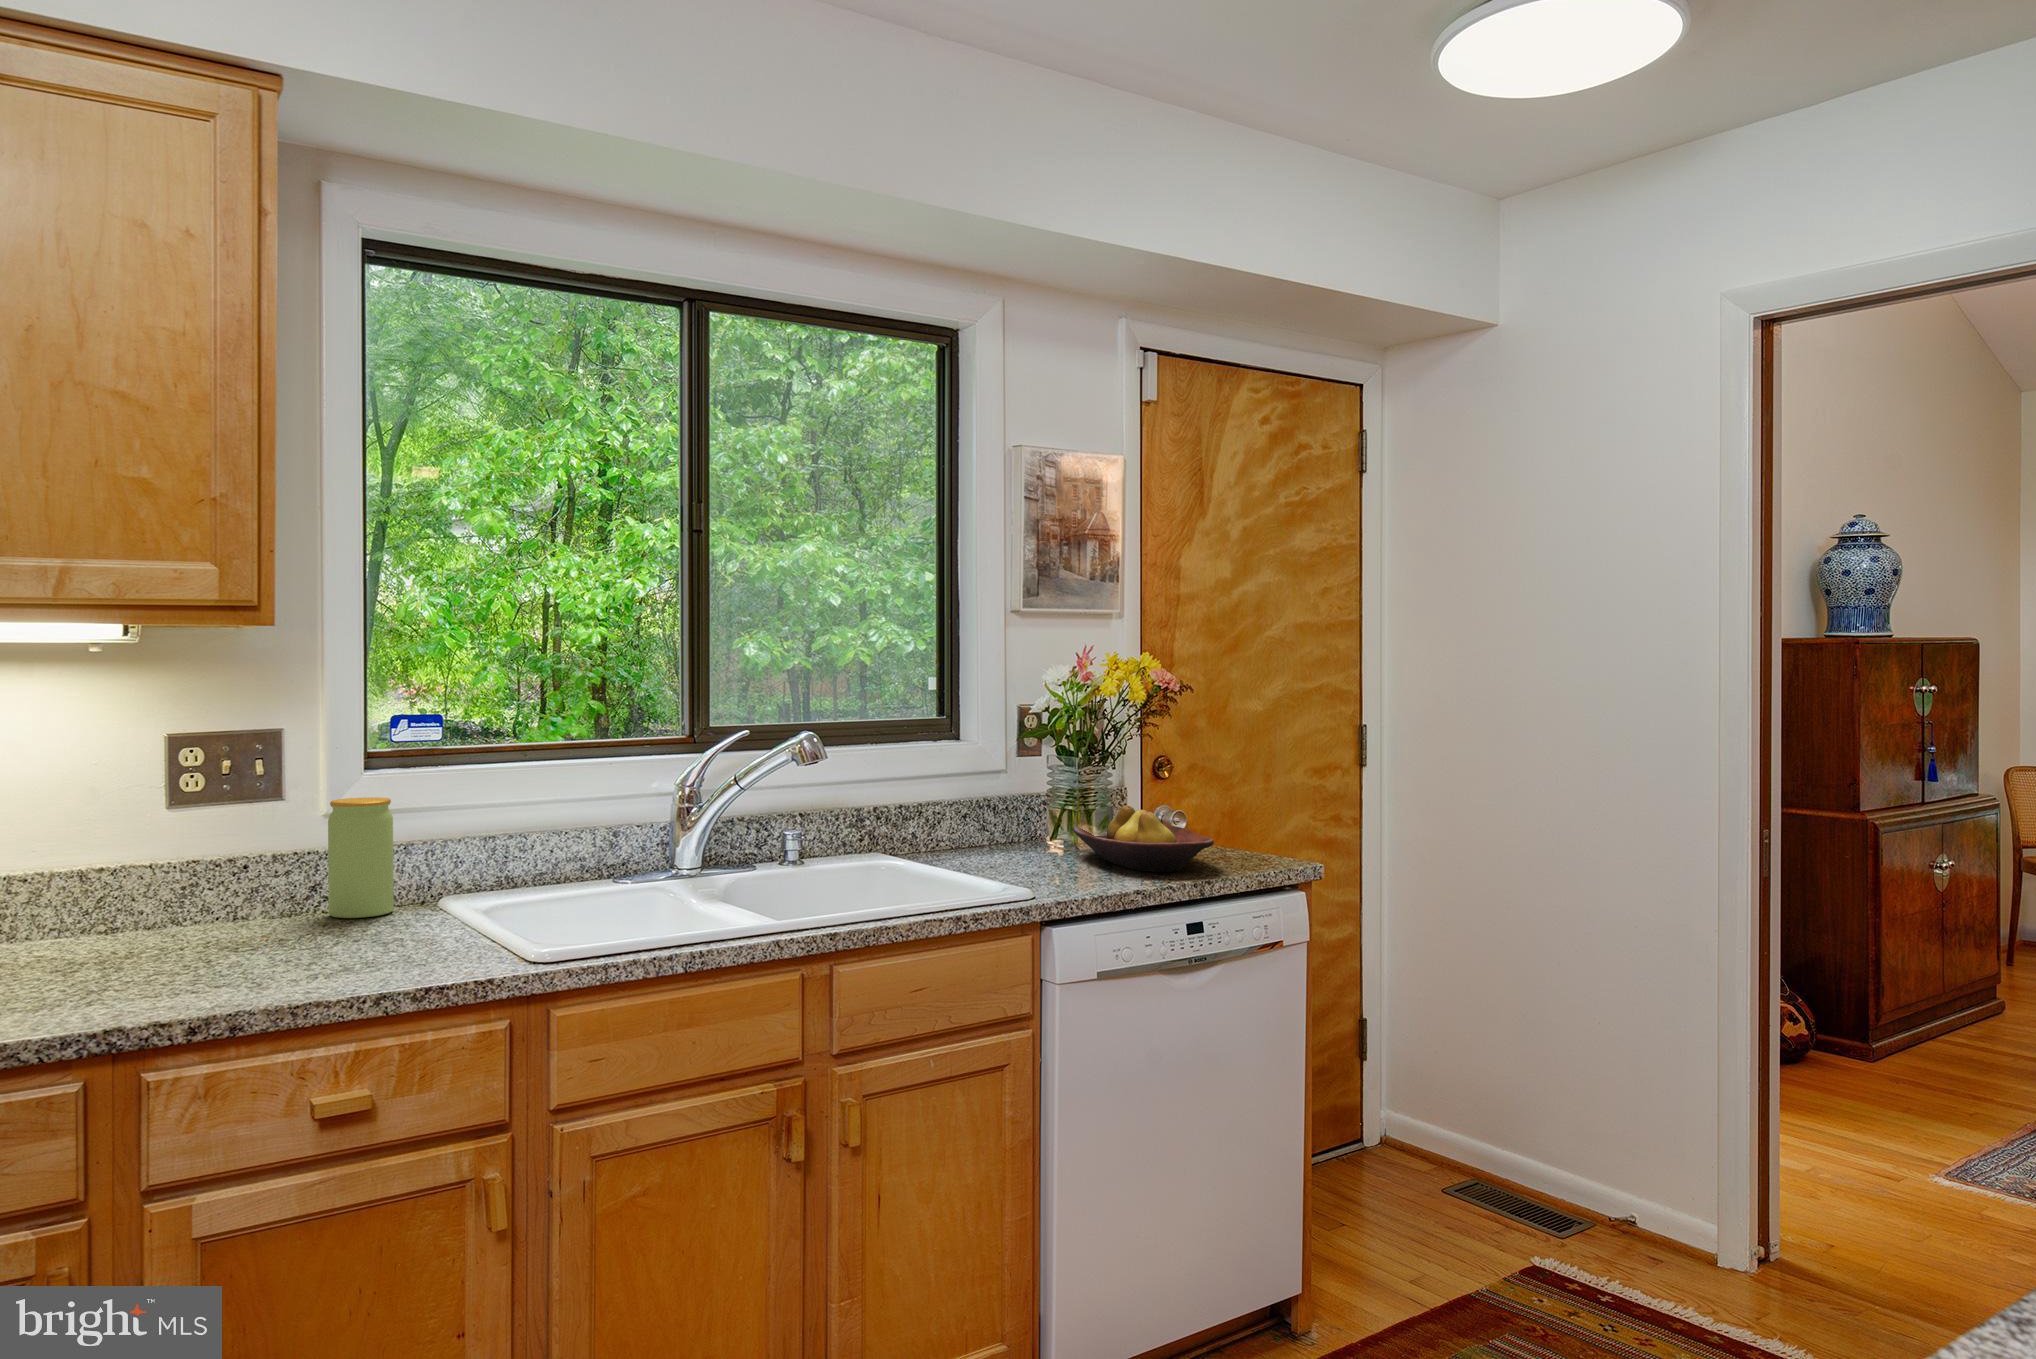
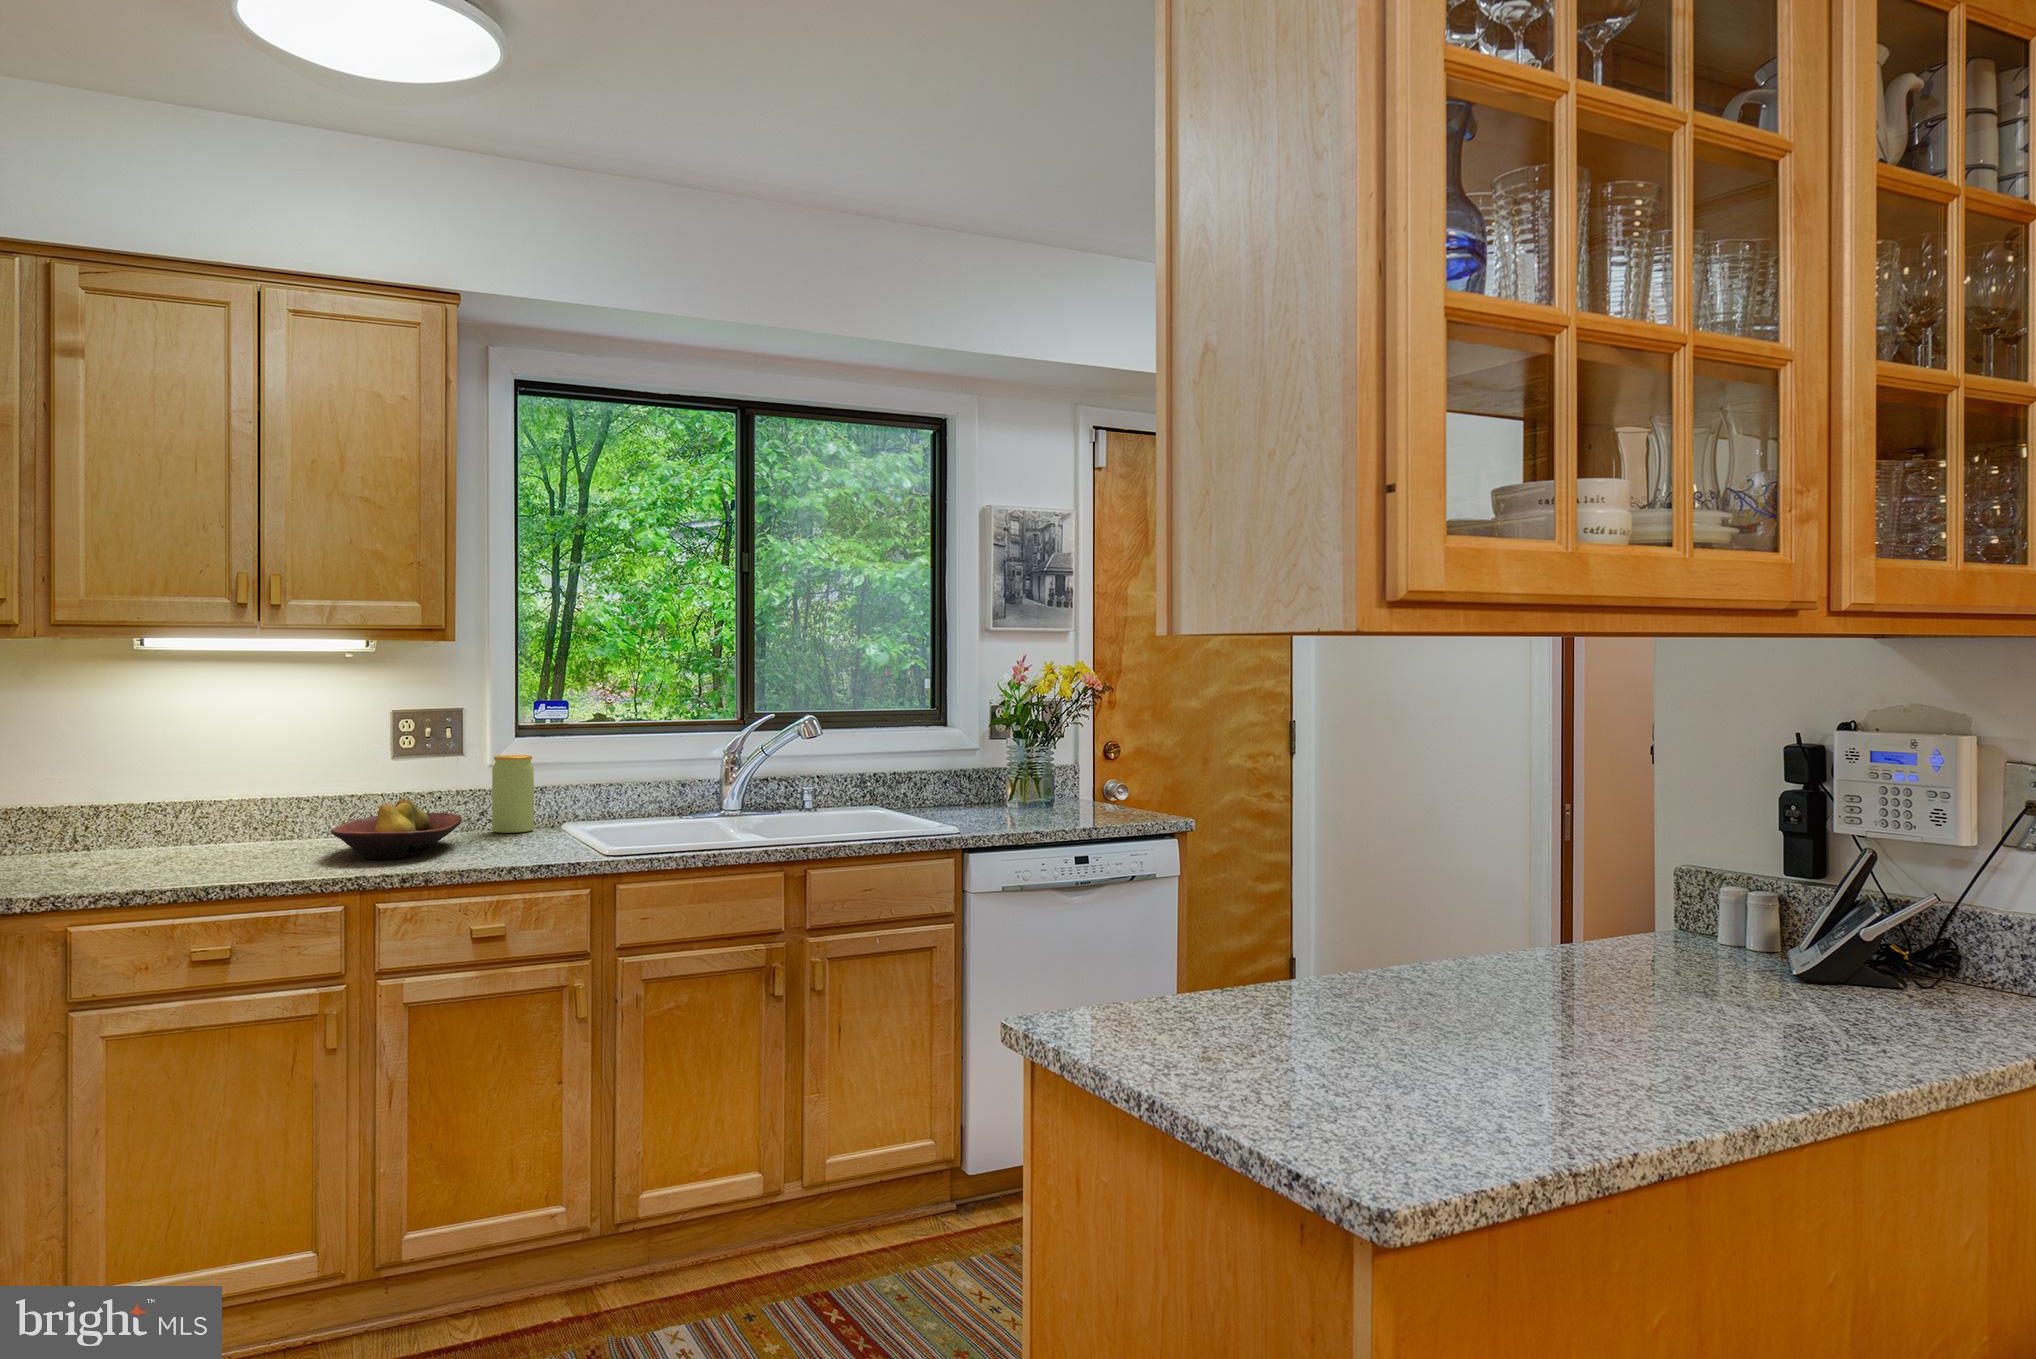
fruit bowl: present [1073,805,1214,872] -> present [331,799,462,859]

